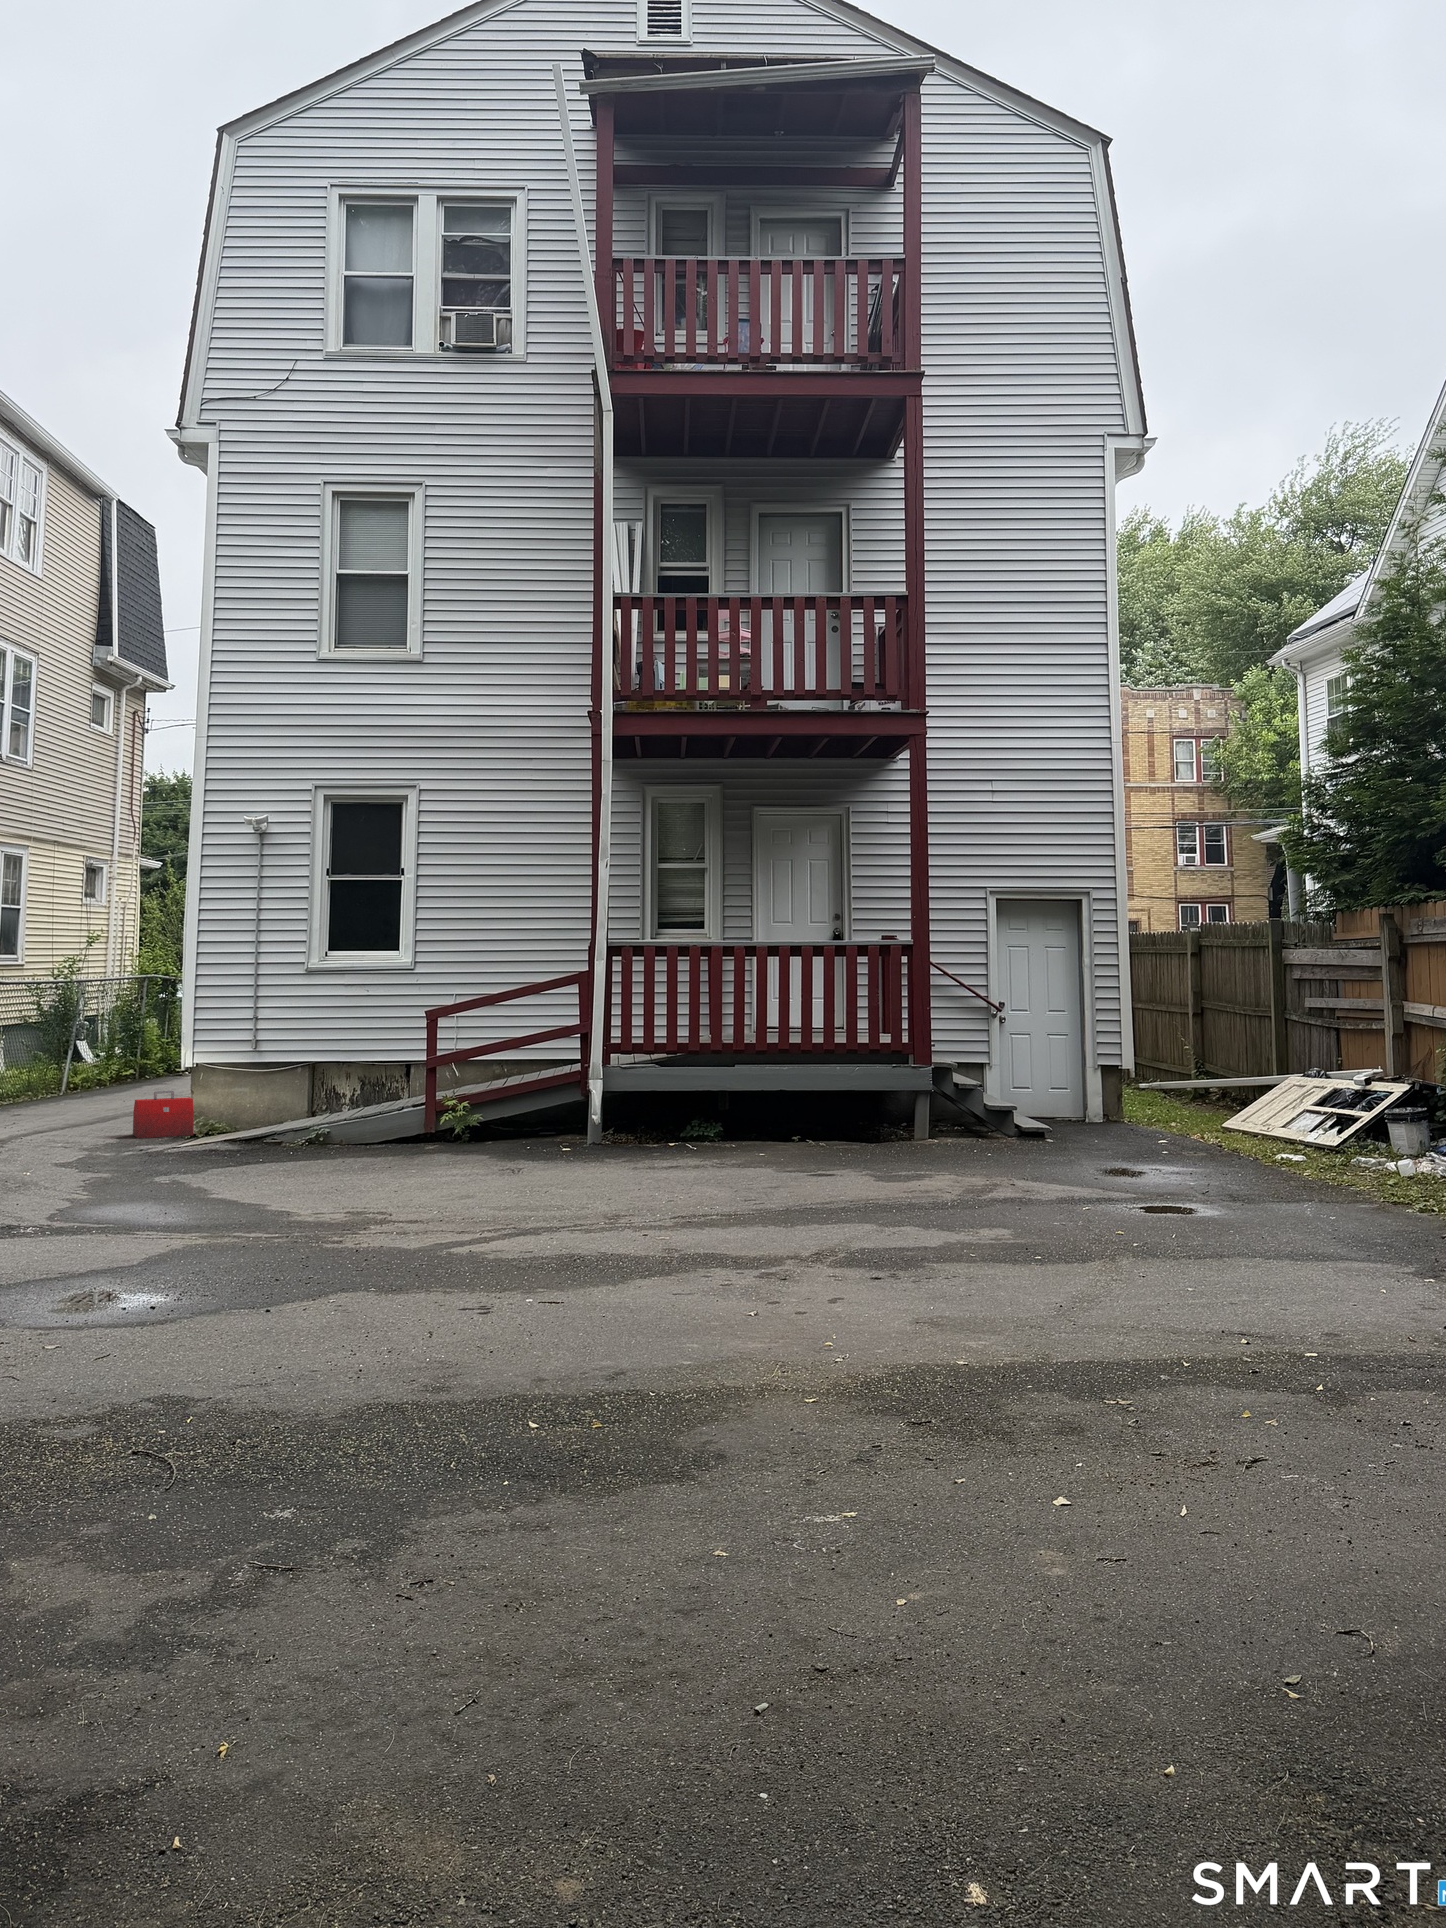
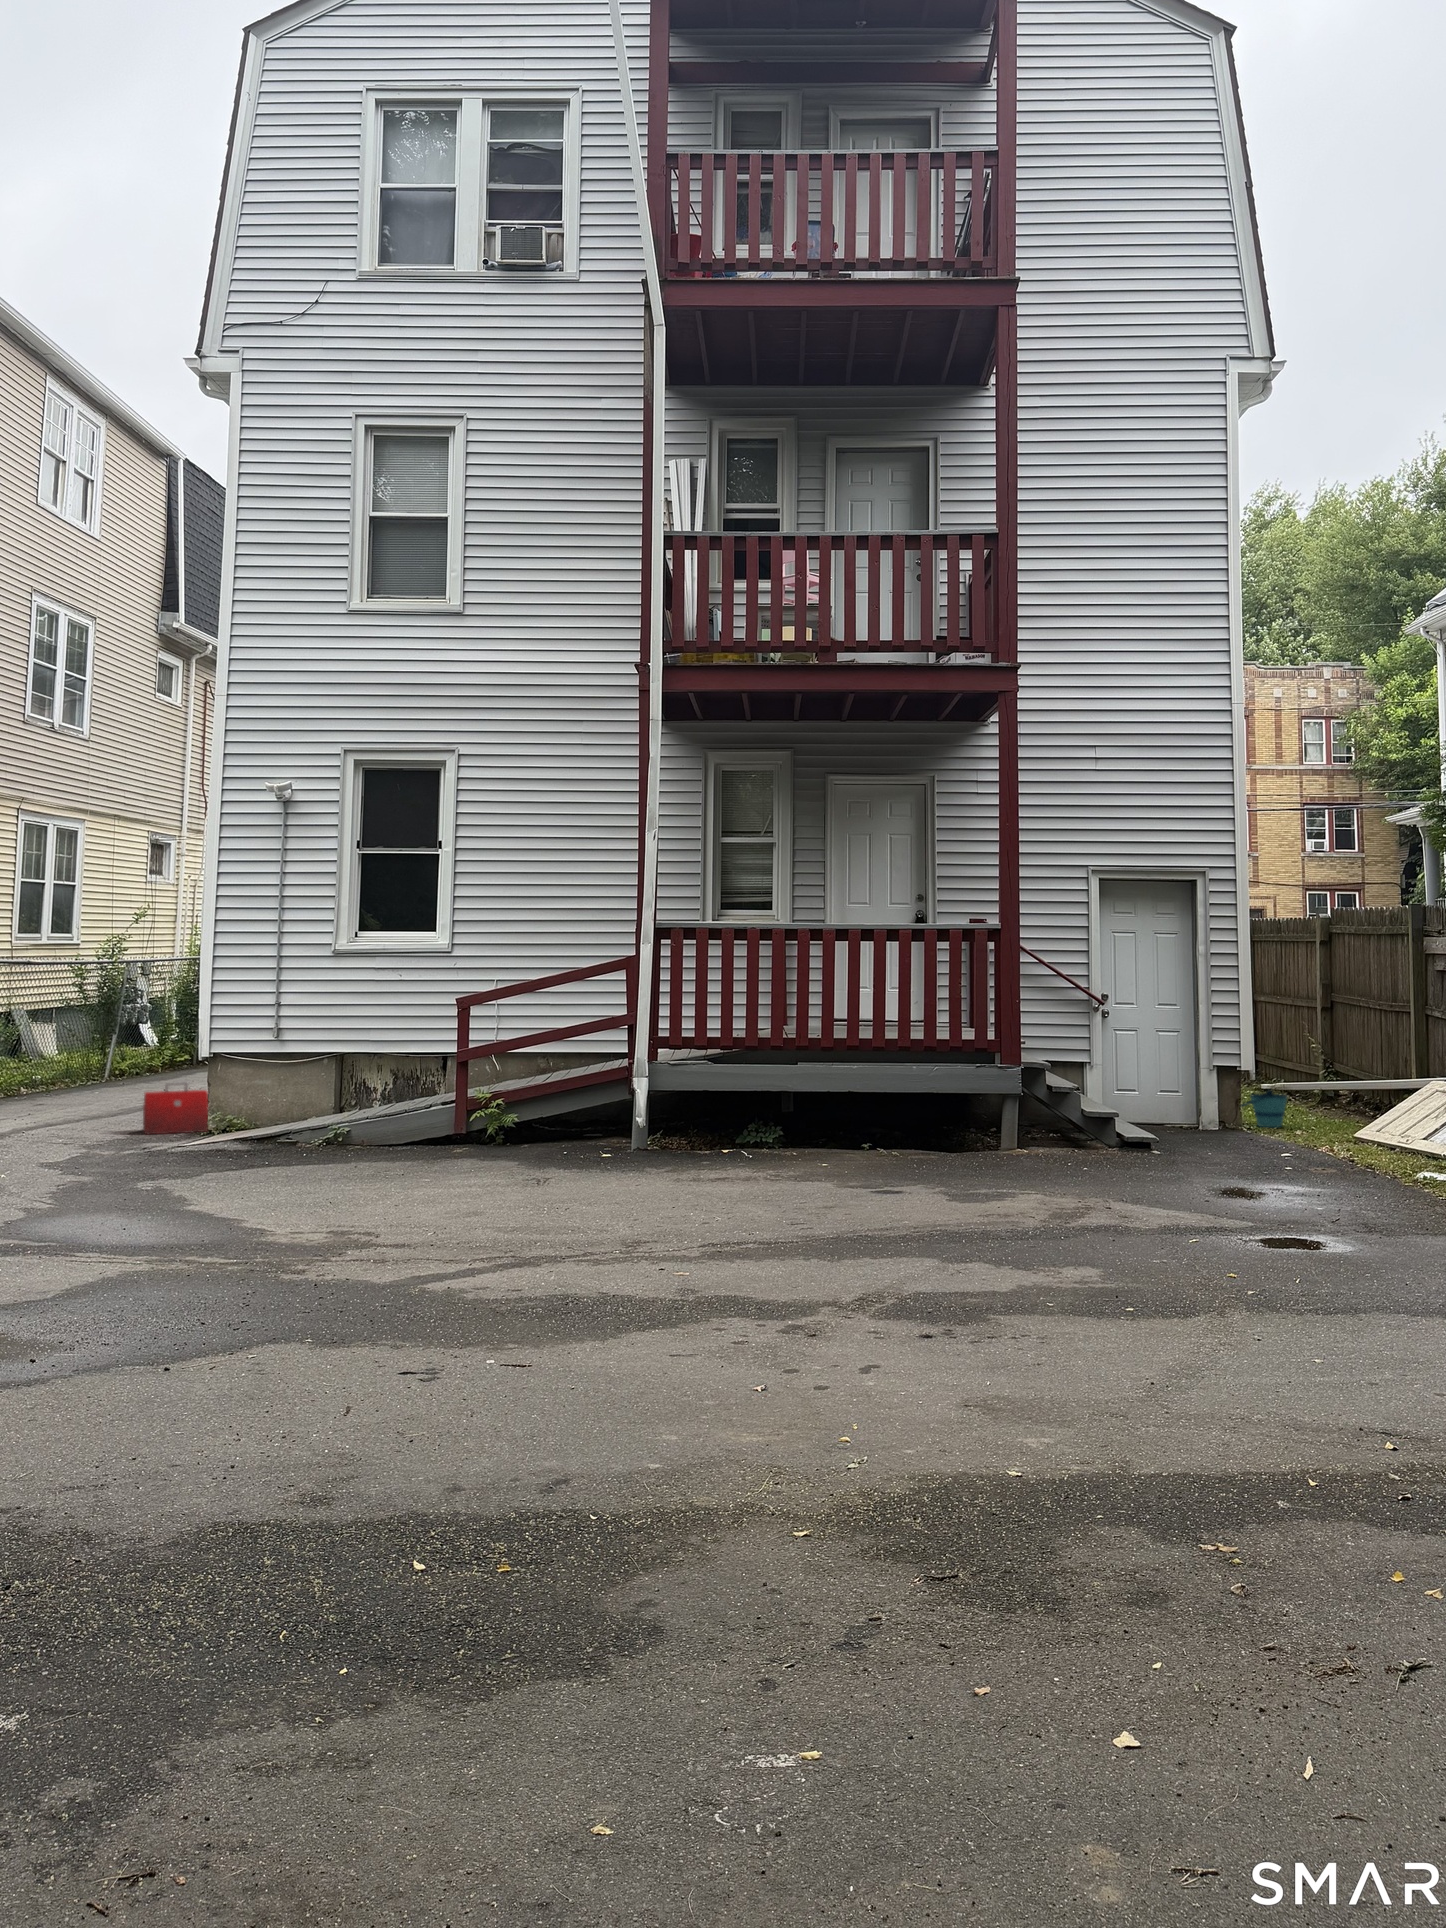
bucket: none [1122,1087,1165,1121] -> present [1241,1090,1288,1127]

